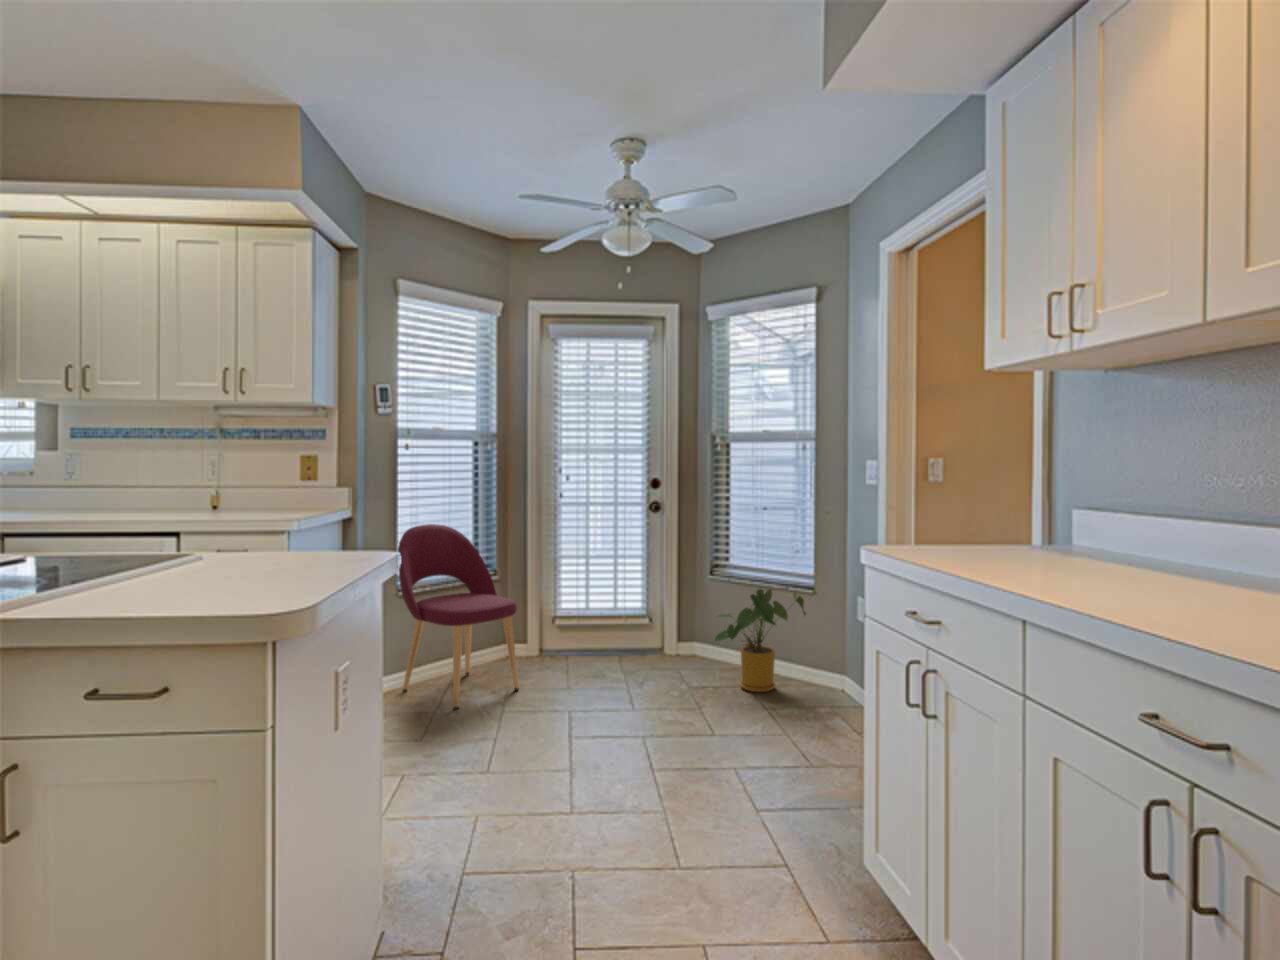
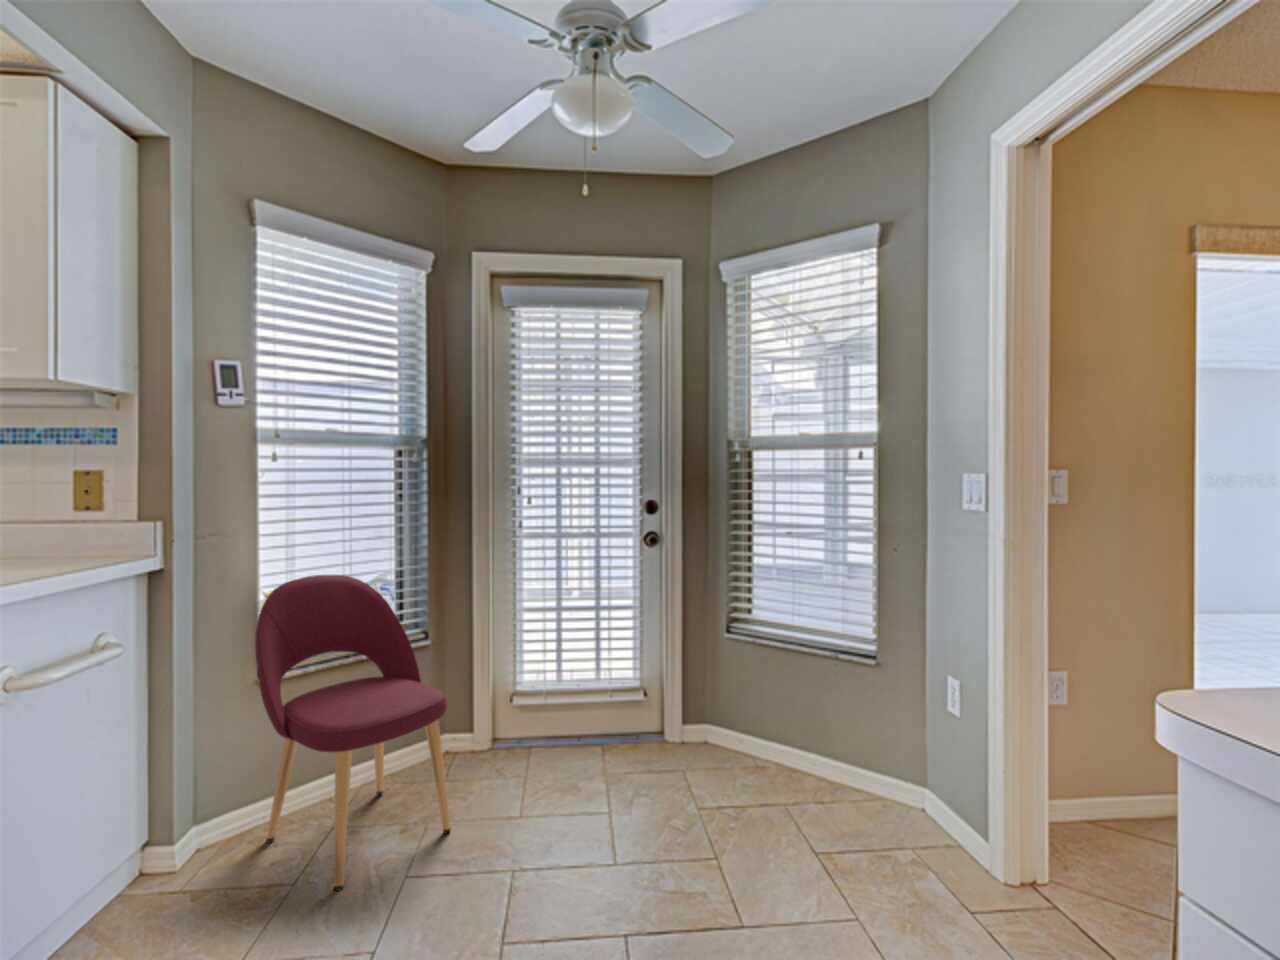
house plant: present [715,589,806,692] -> none [742,661,877,826]

